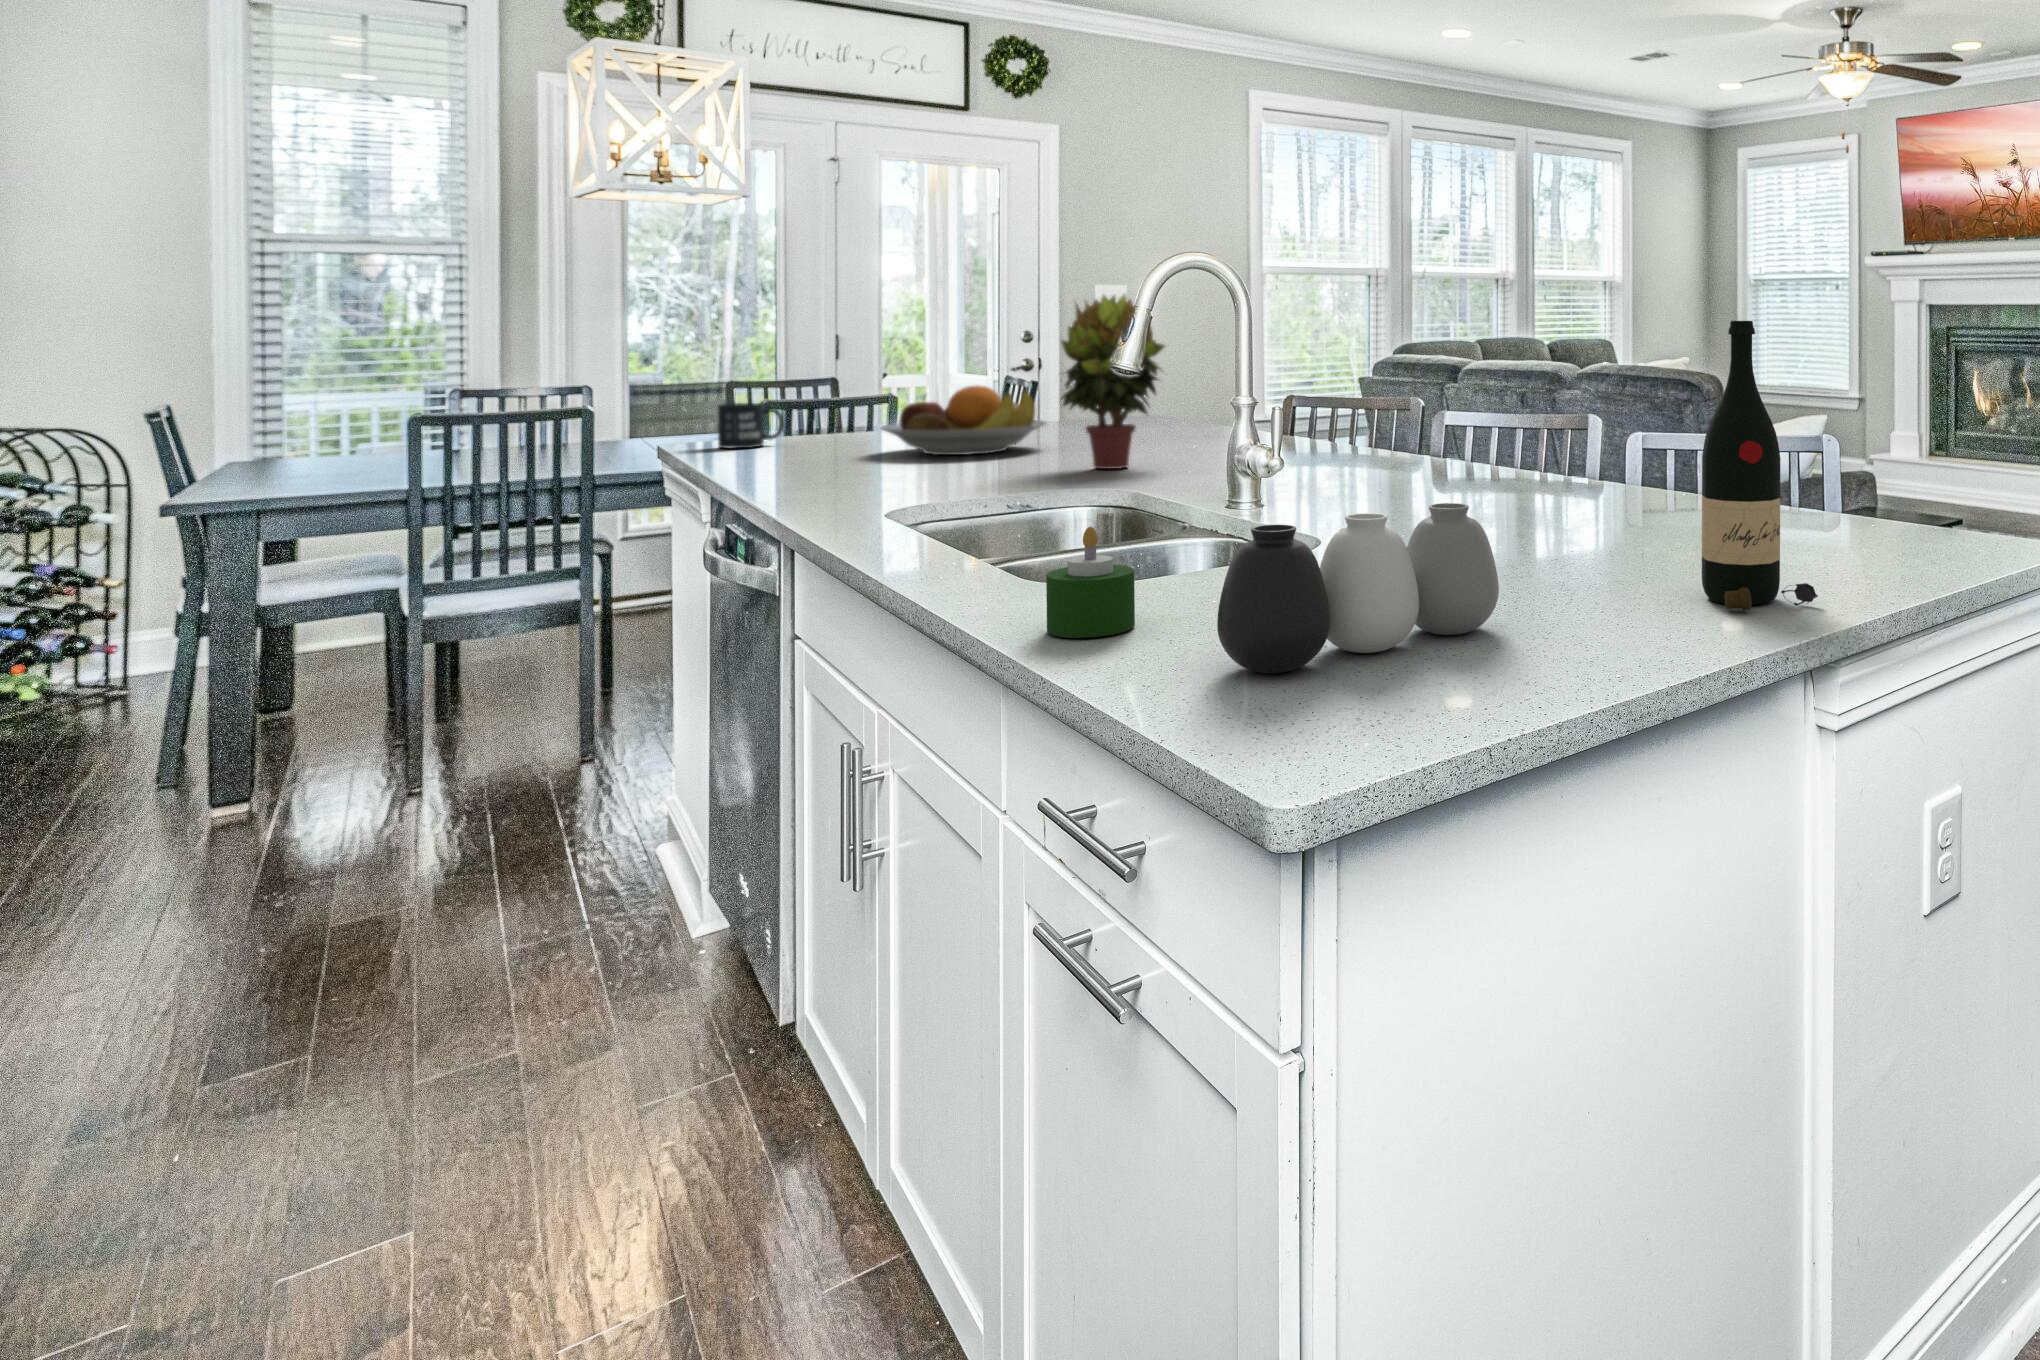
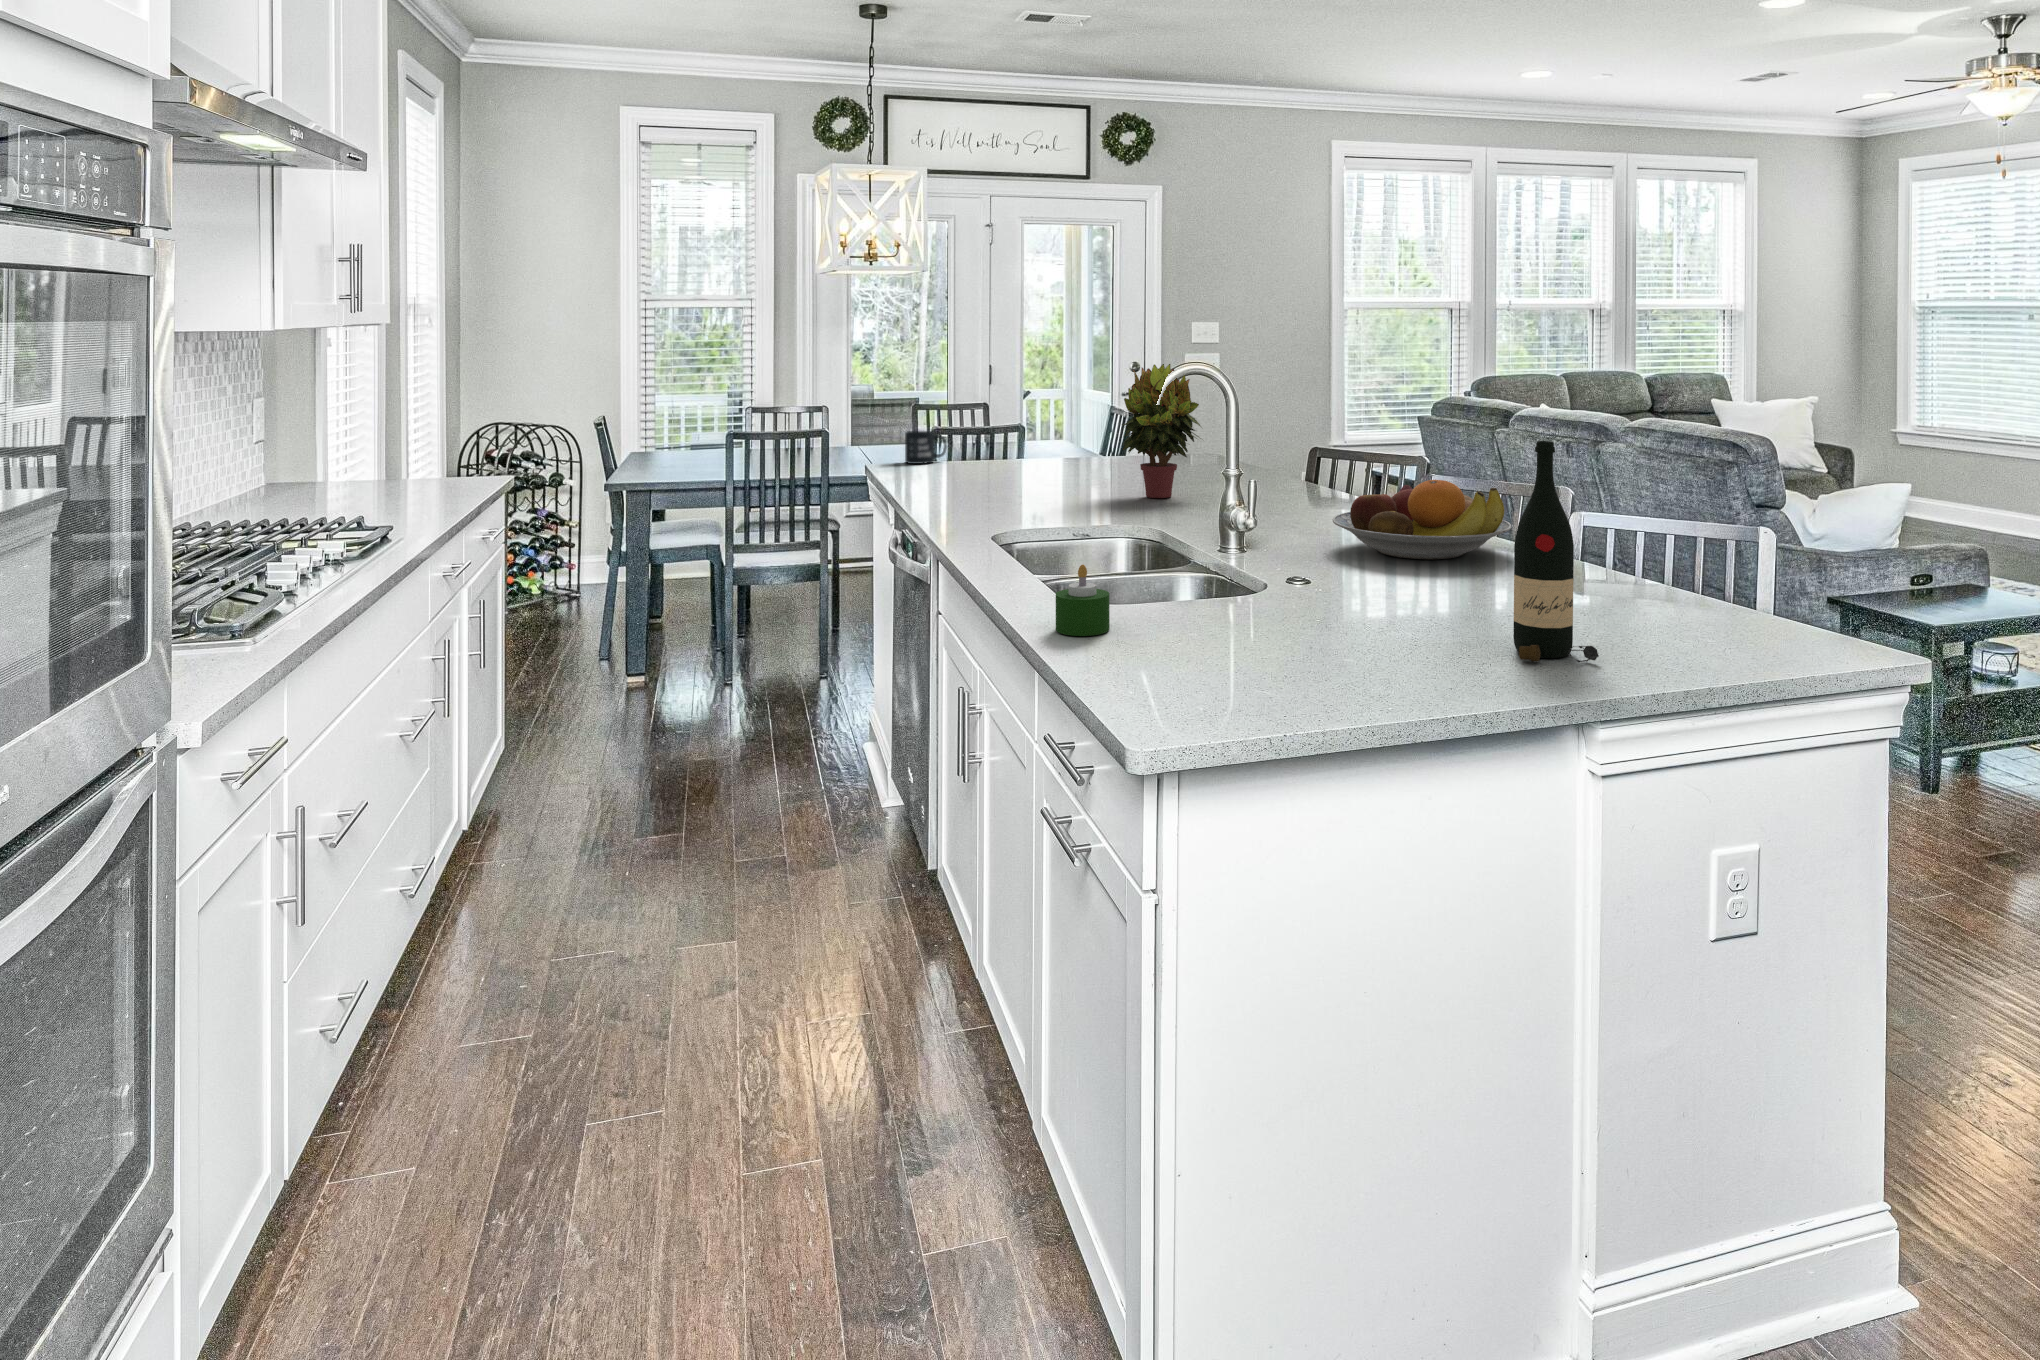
fruit bowl: present [880,386,1046,455] -> present [1333,480,1511,559]
vase: present [1217,503,1499,673] -> none [1141,567,1341,672]

